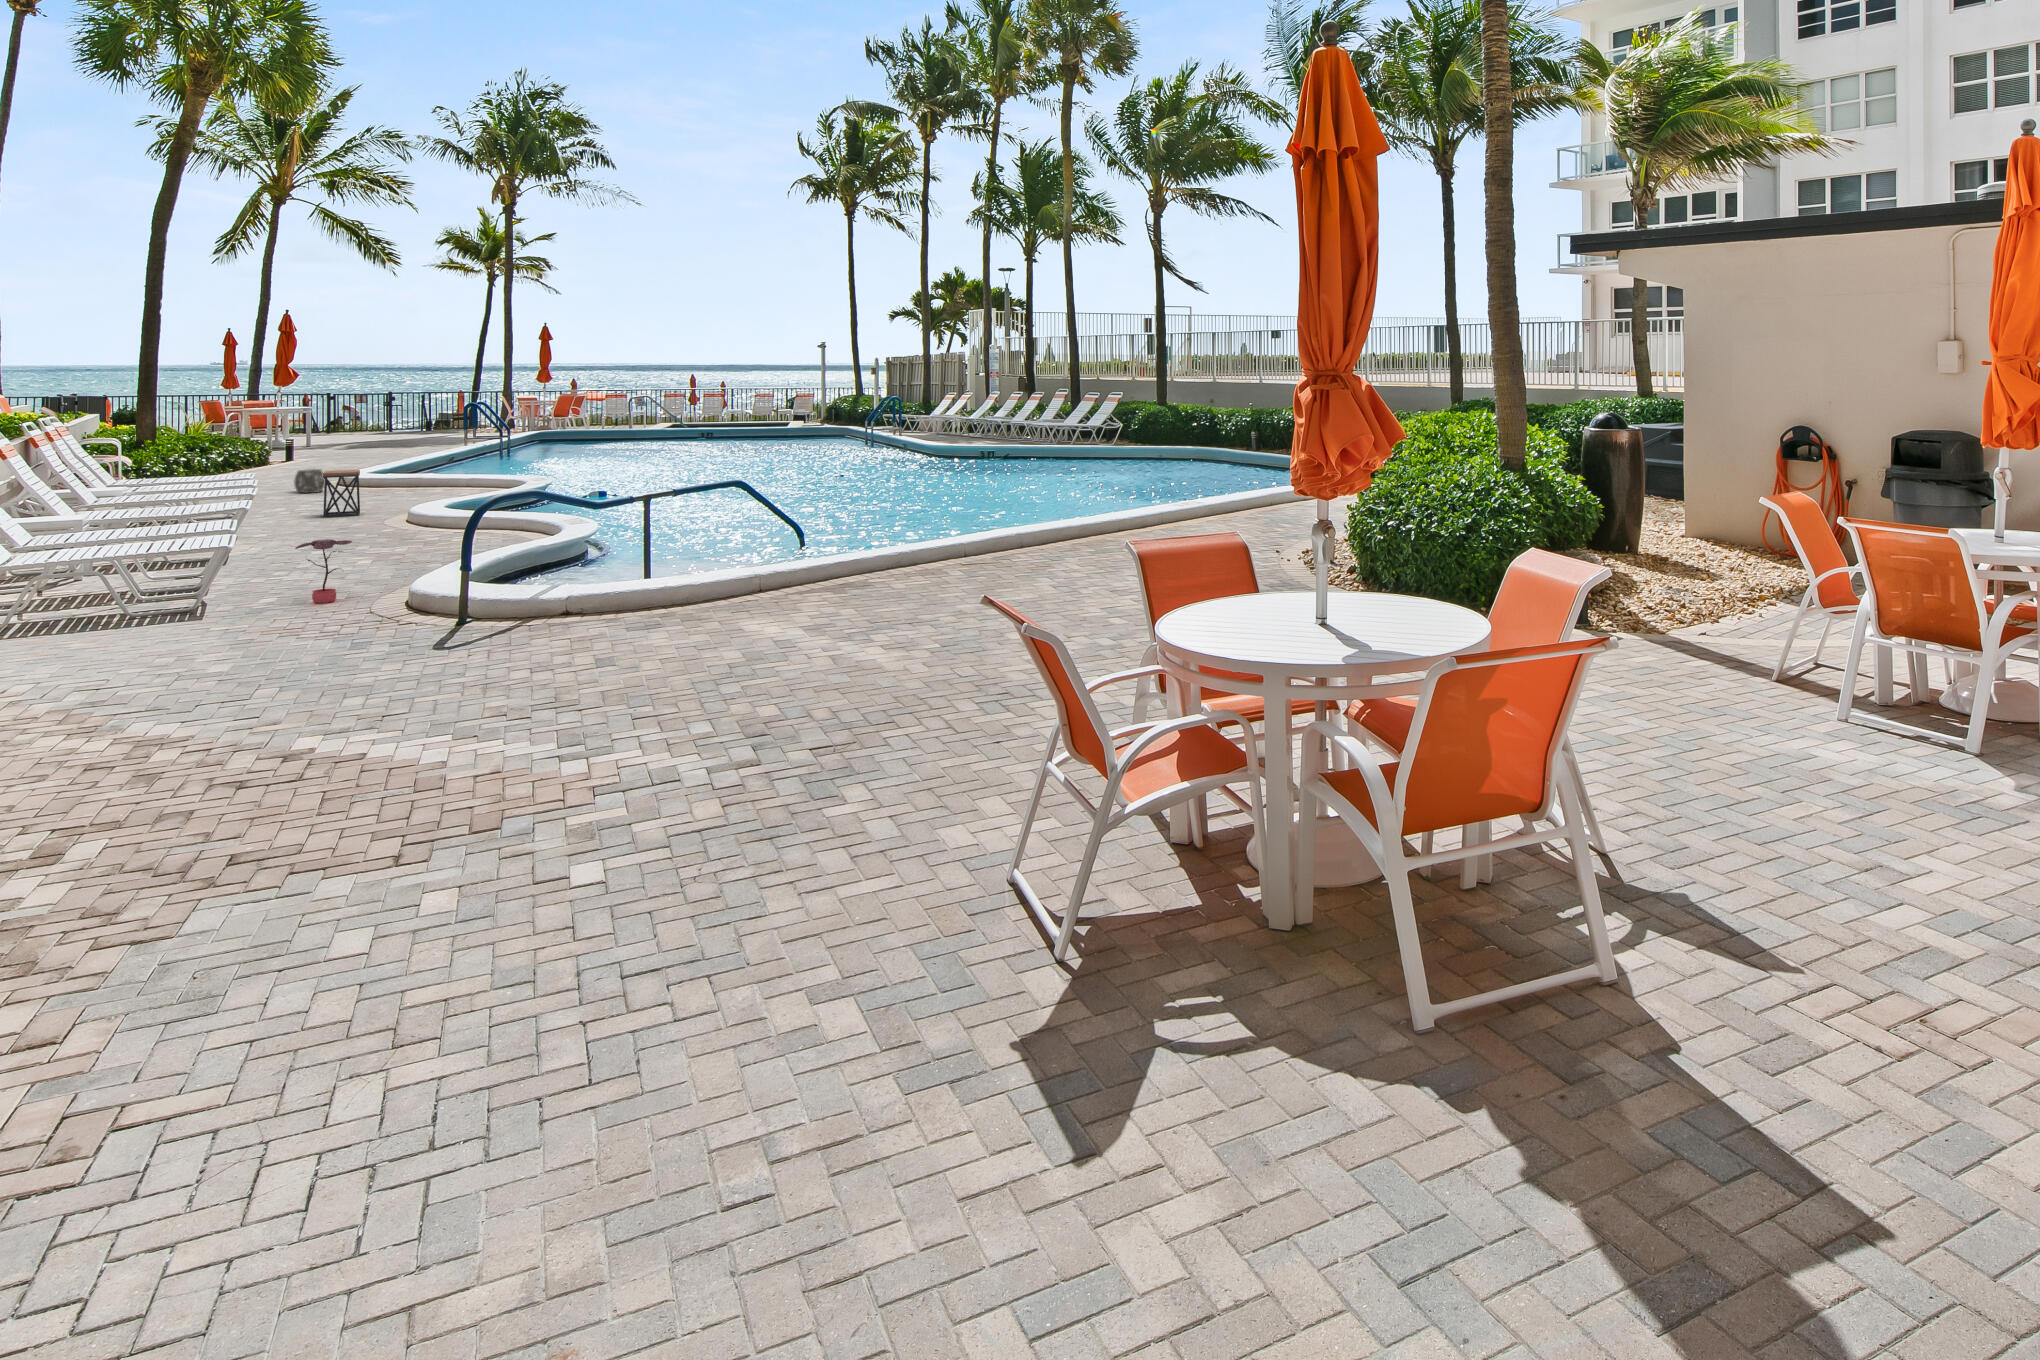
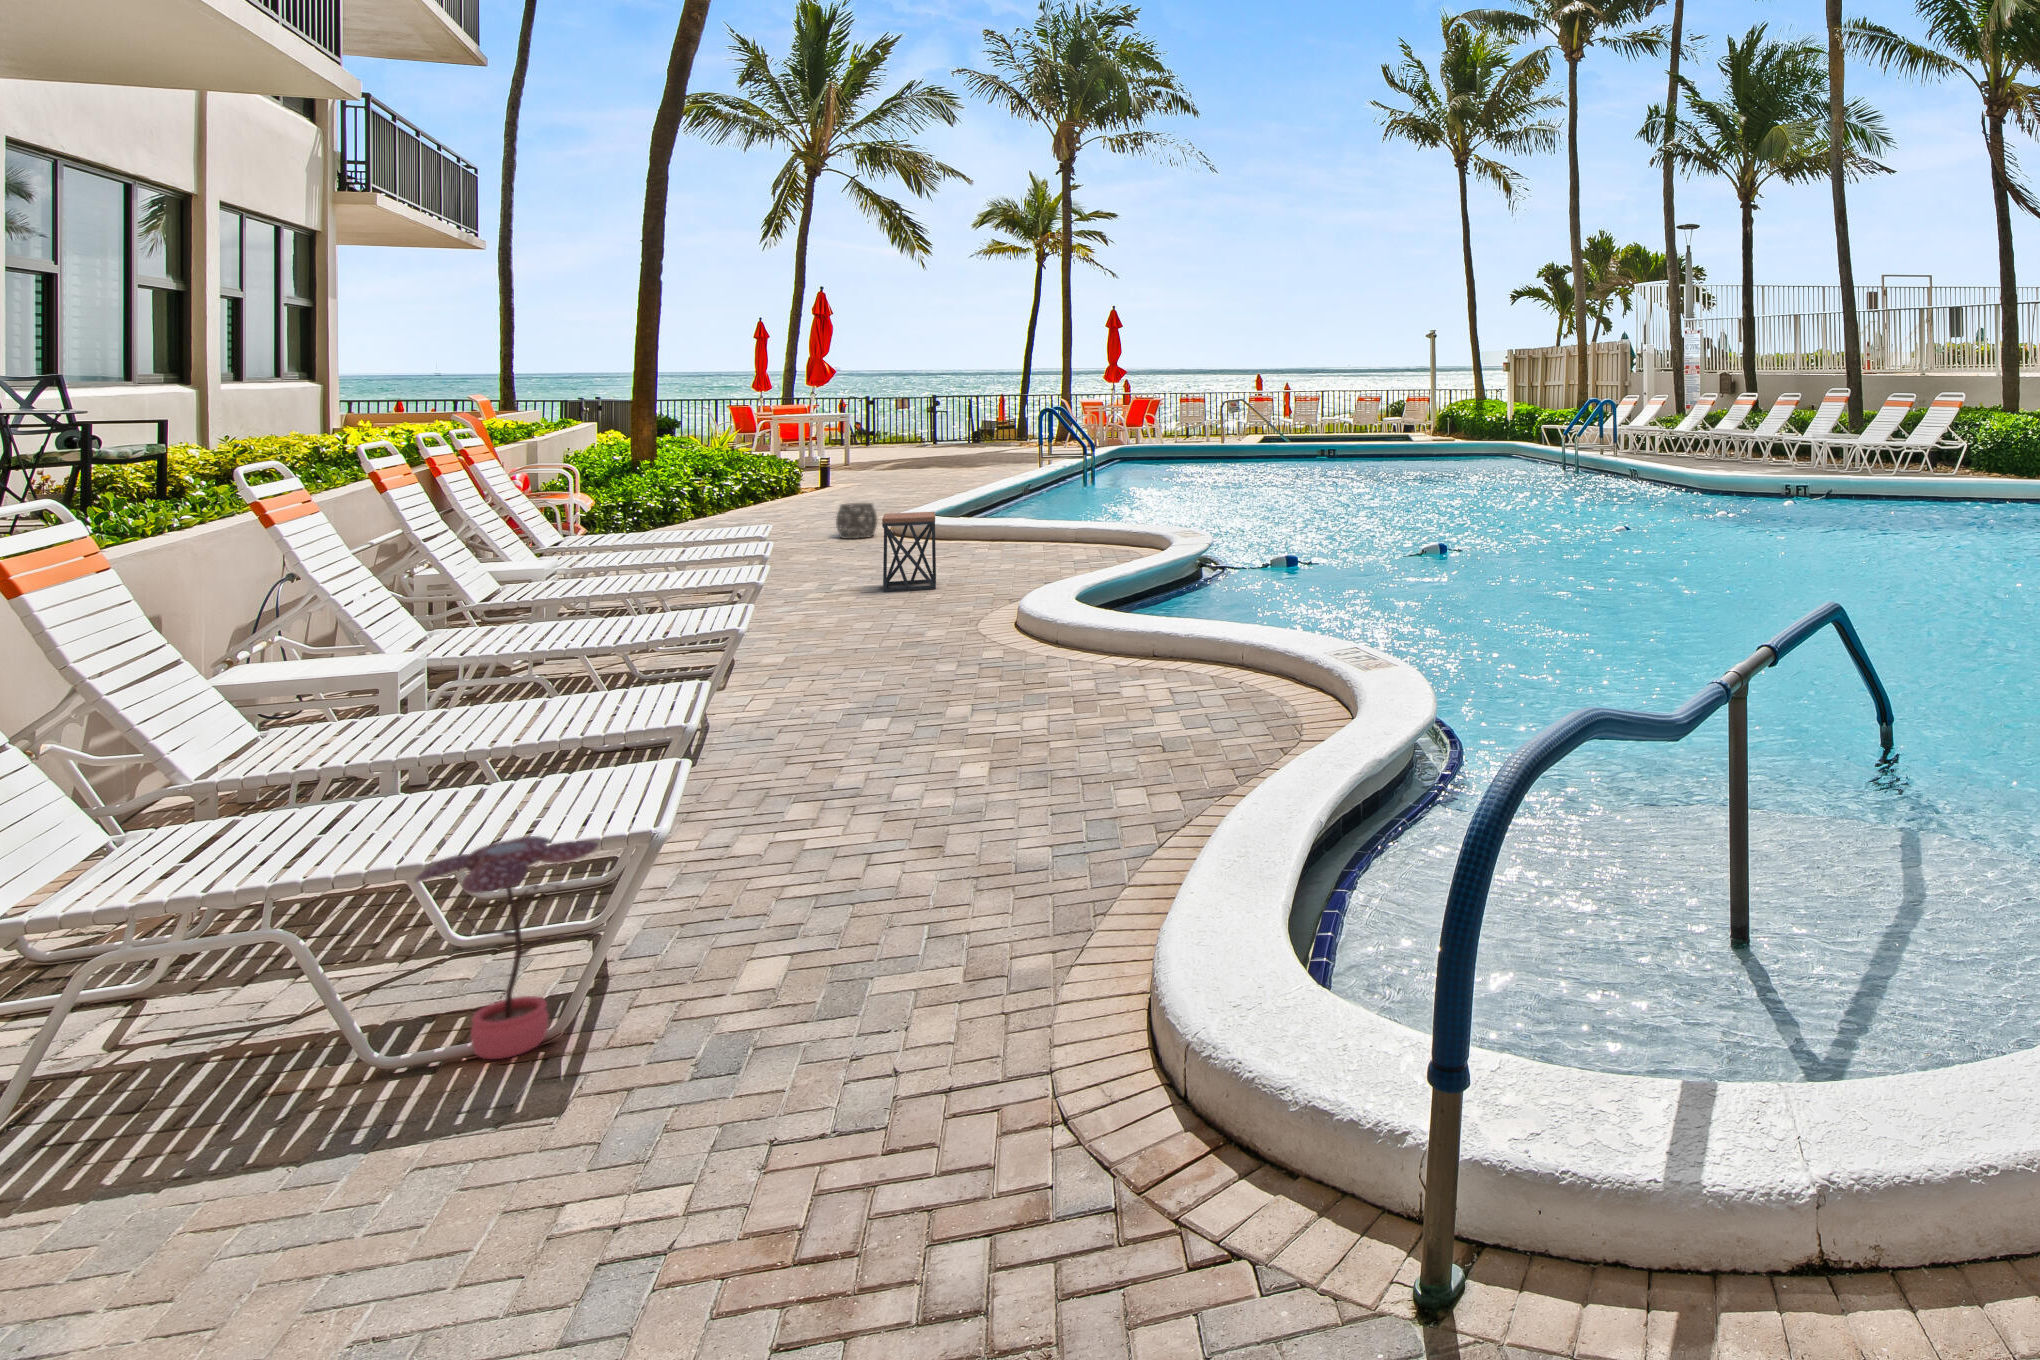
potted plant: present [295,539,352,603] -> present [415,836,598,1059]

